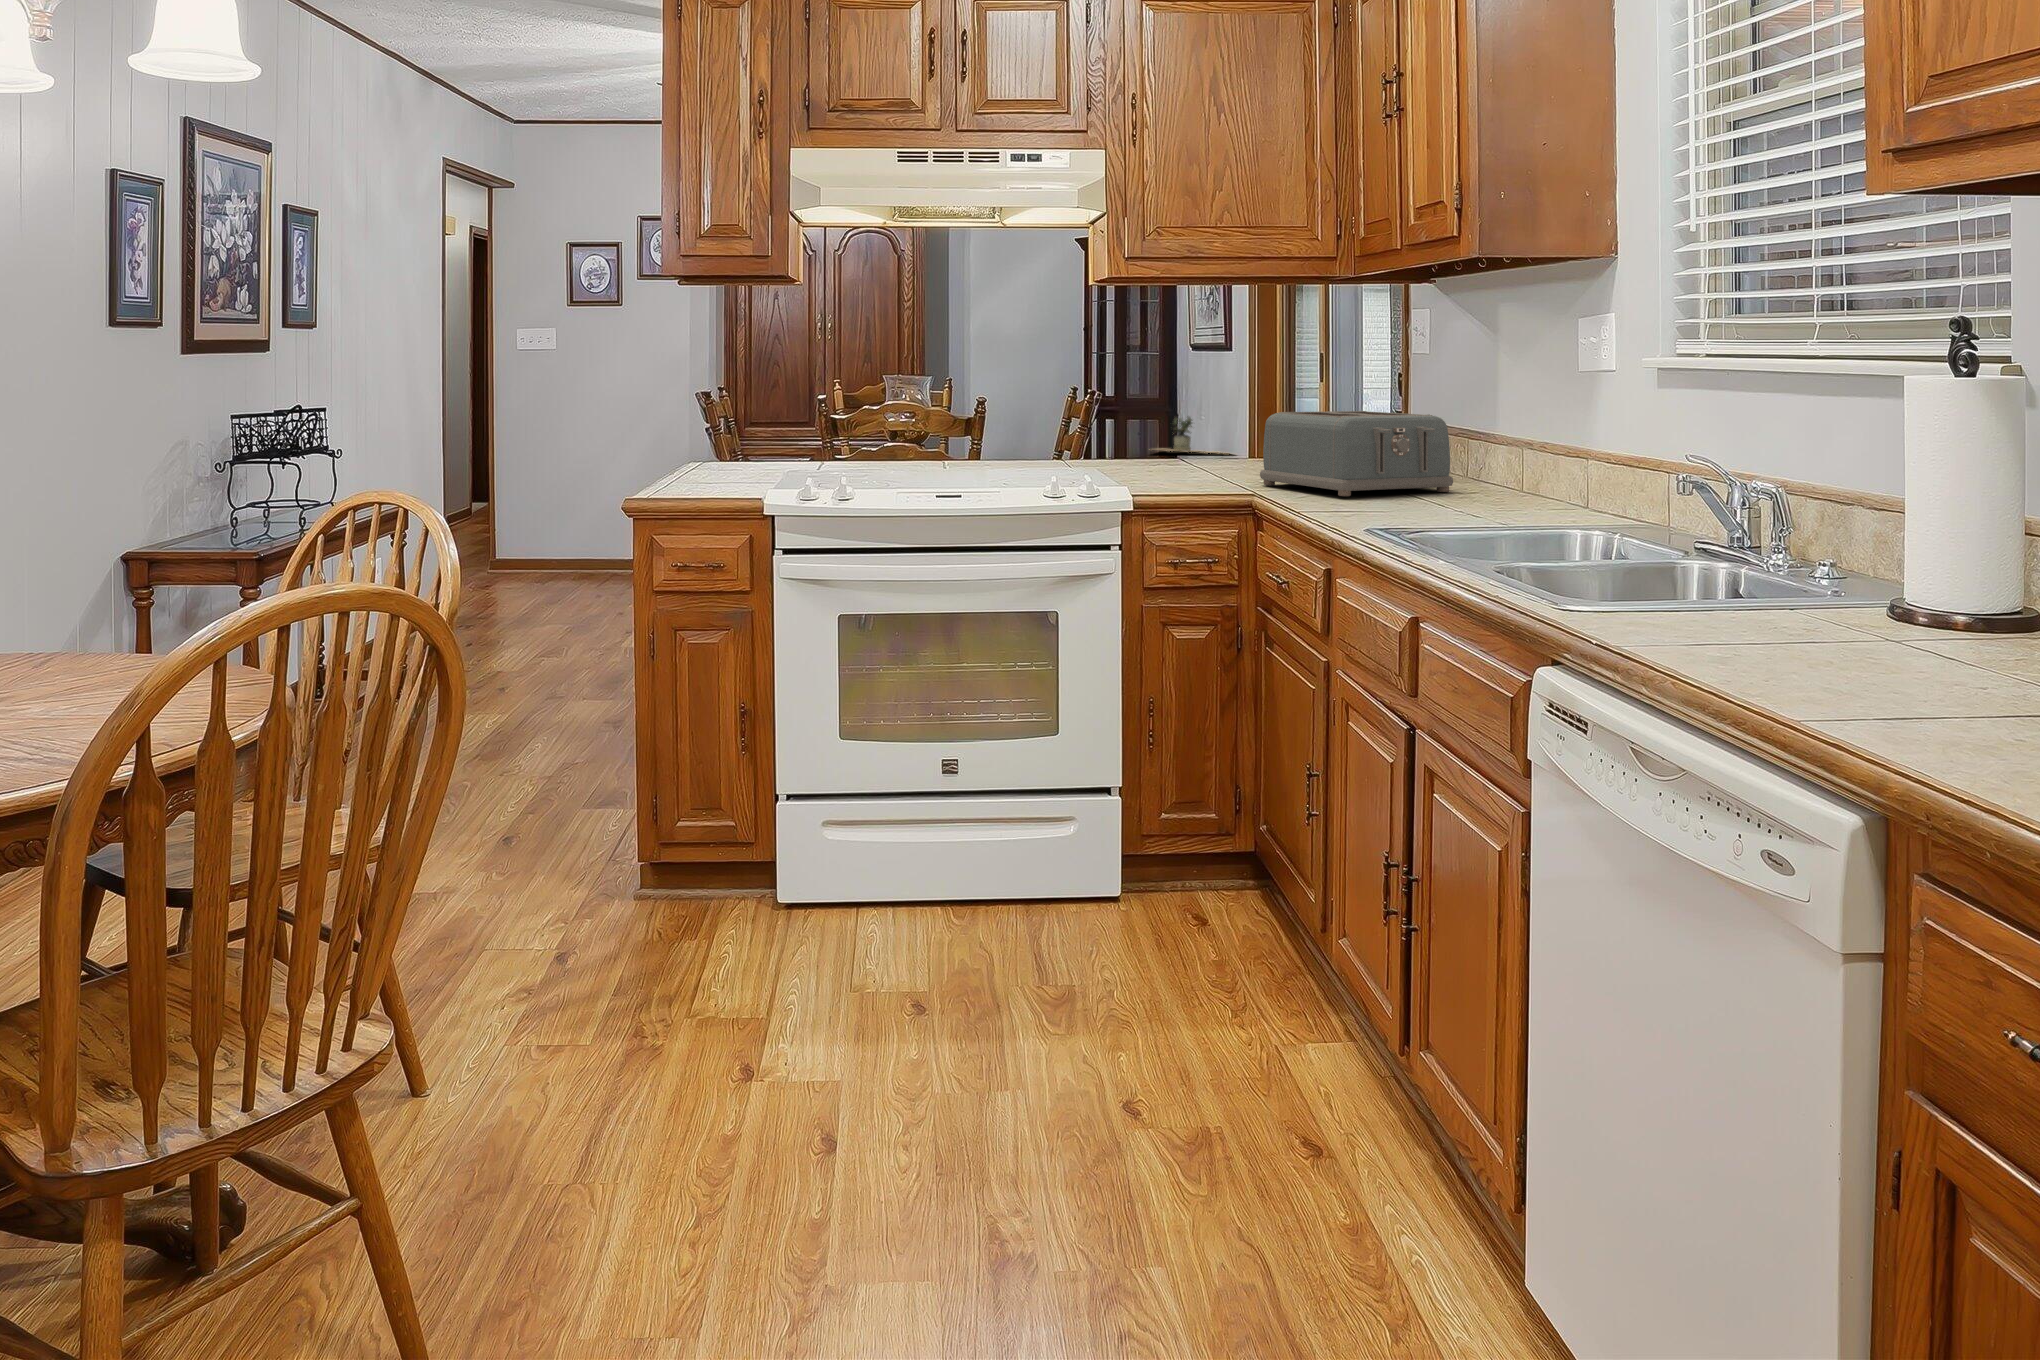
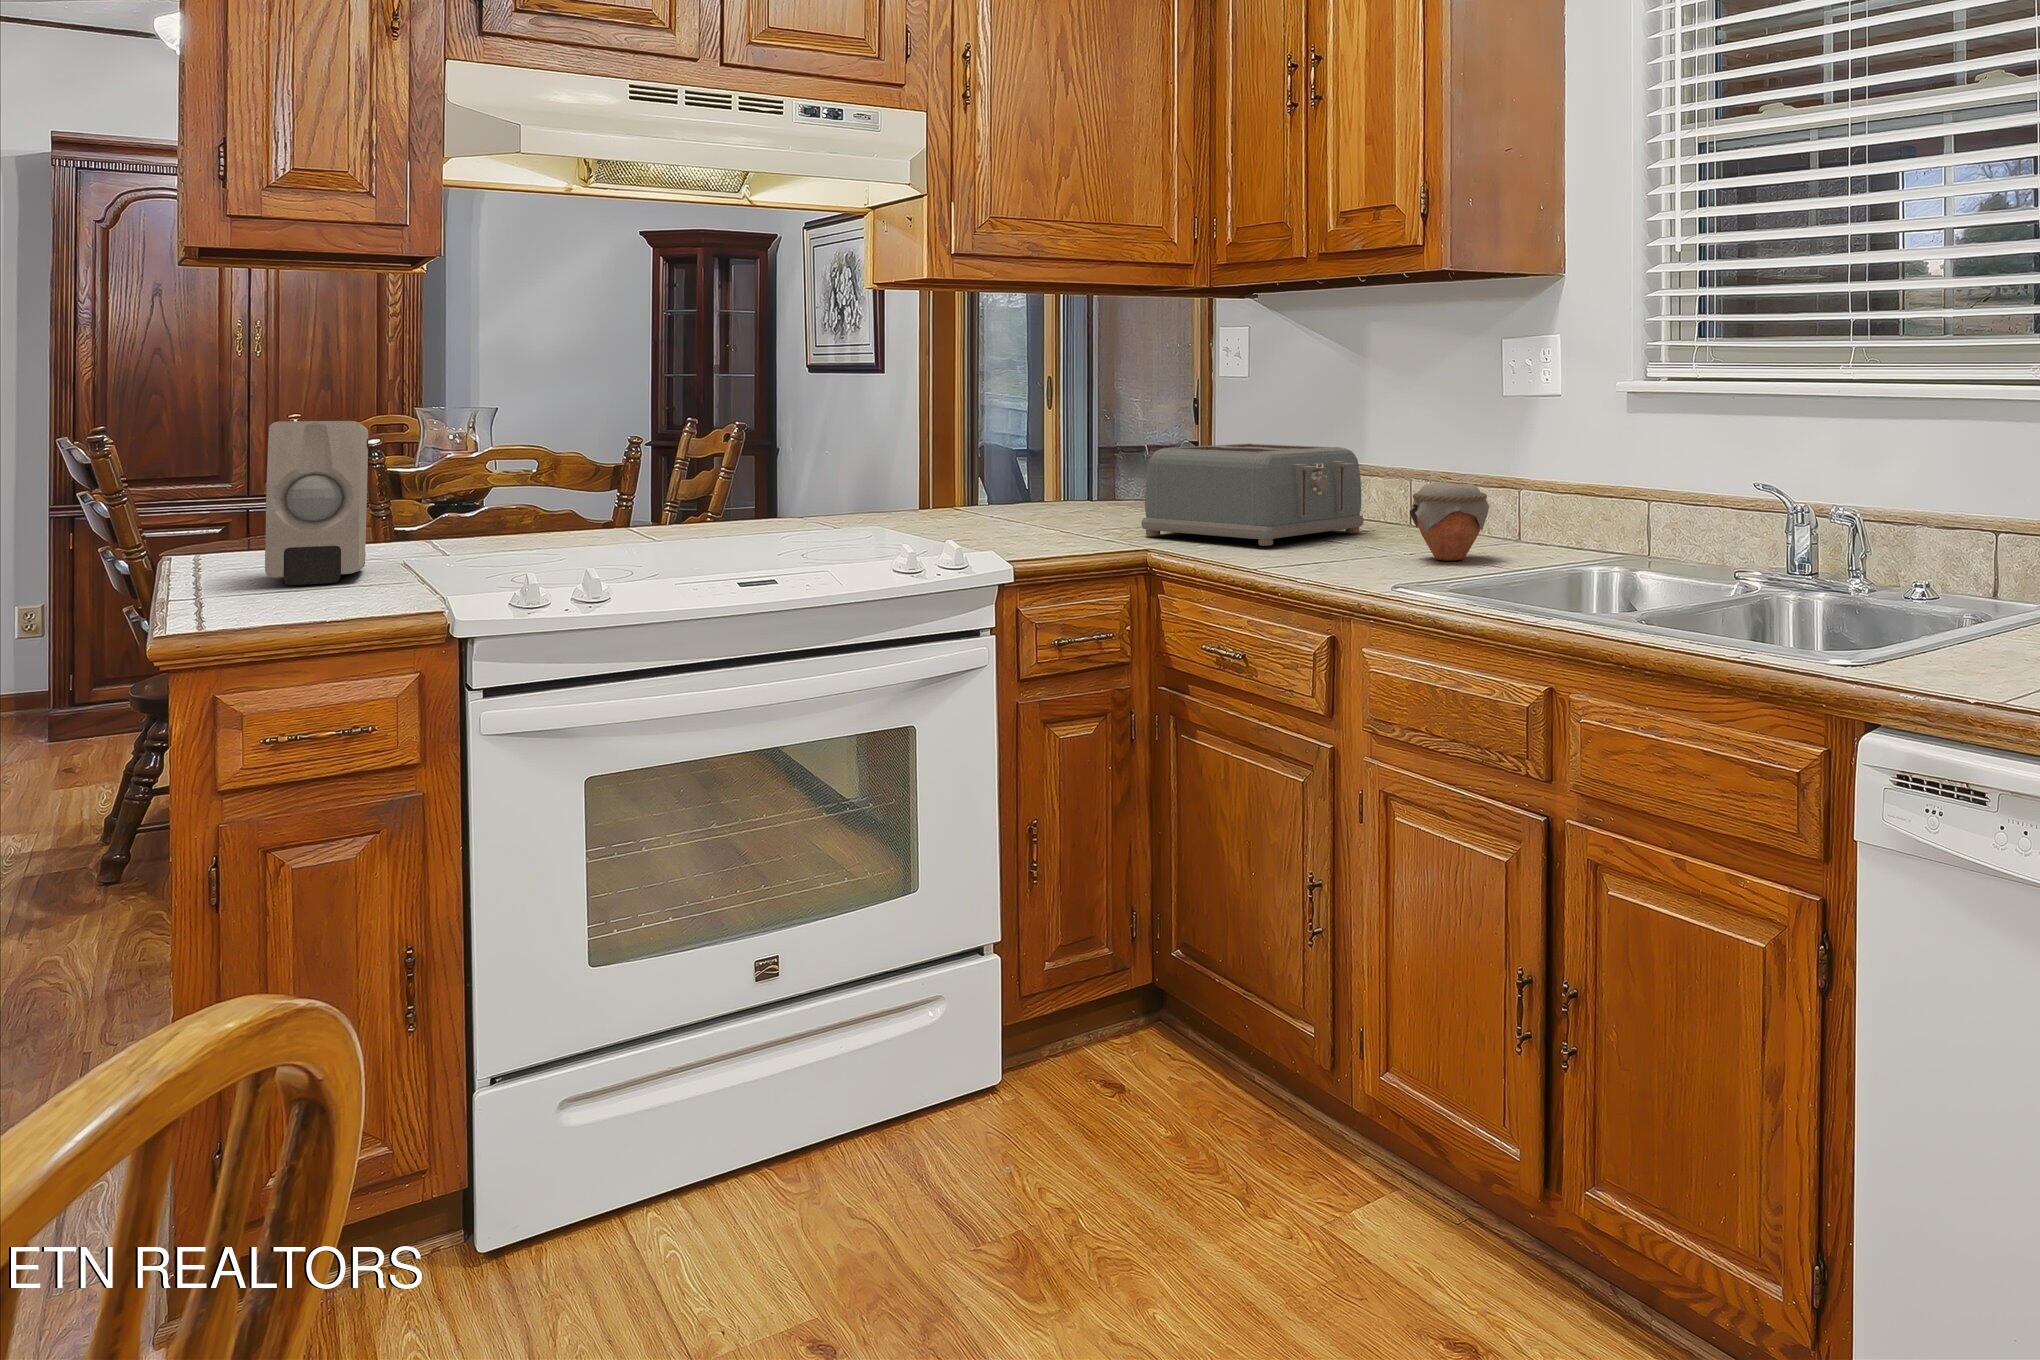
soap dispenser: none [698,382,759,484] -> present [265,421,368,585]
potted plant: present [1169,417,1219,453] -> none [929,450,1085,496]
jar: none [1451,446,1531,516] -> present [1410,483,1489,561]

